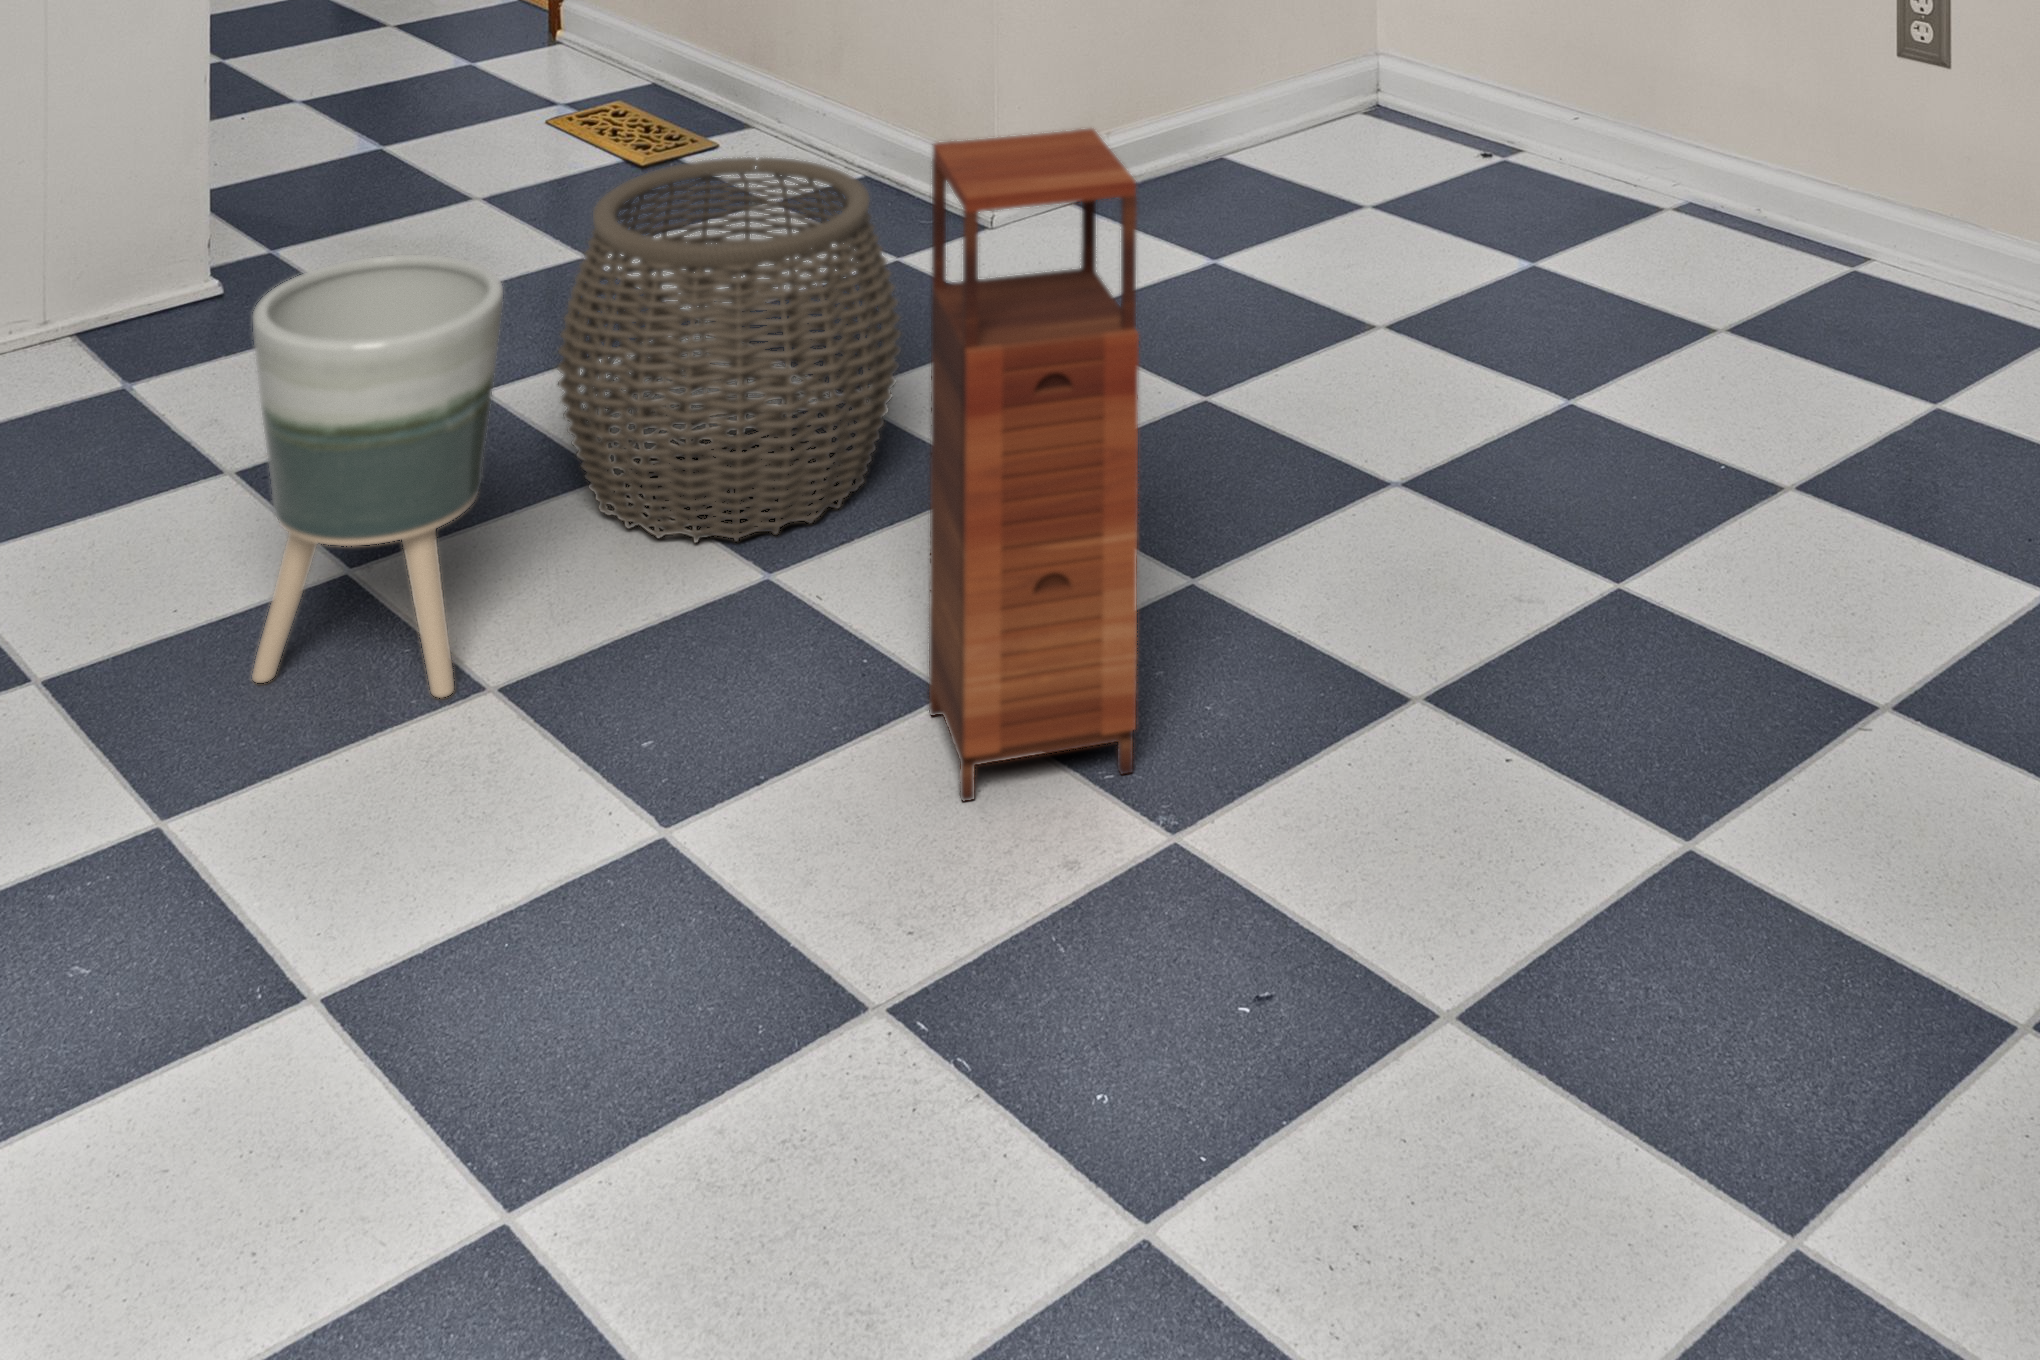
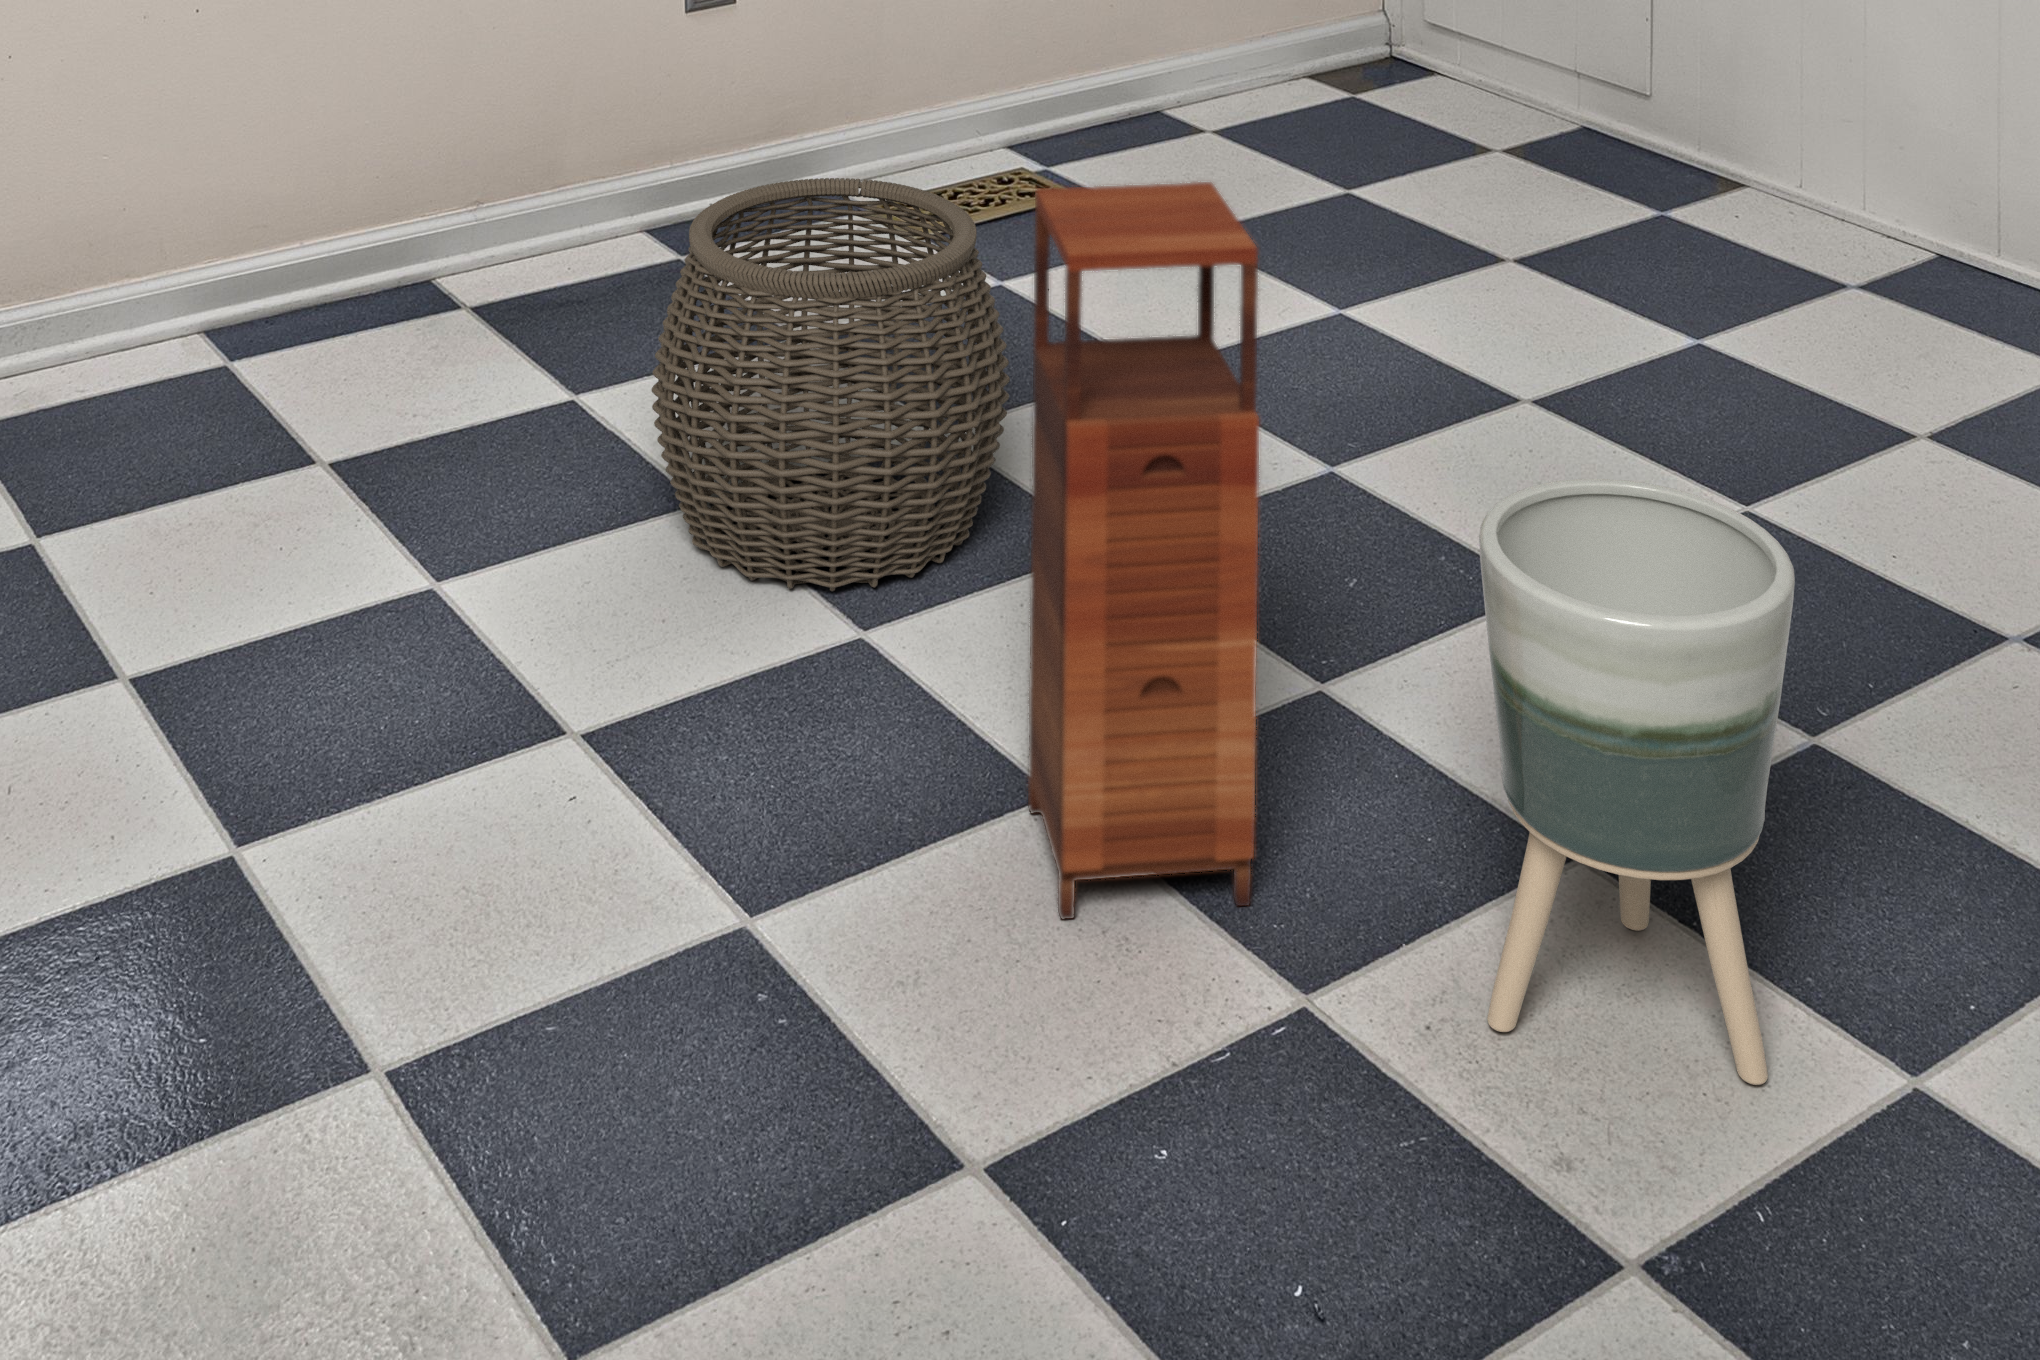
planter: present [252,255,503,698] -> present [1479,479,1795,1085]

